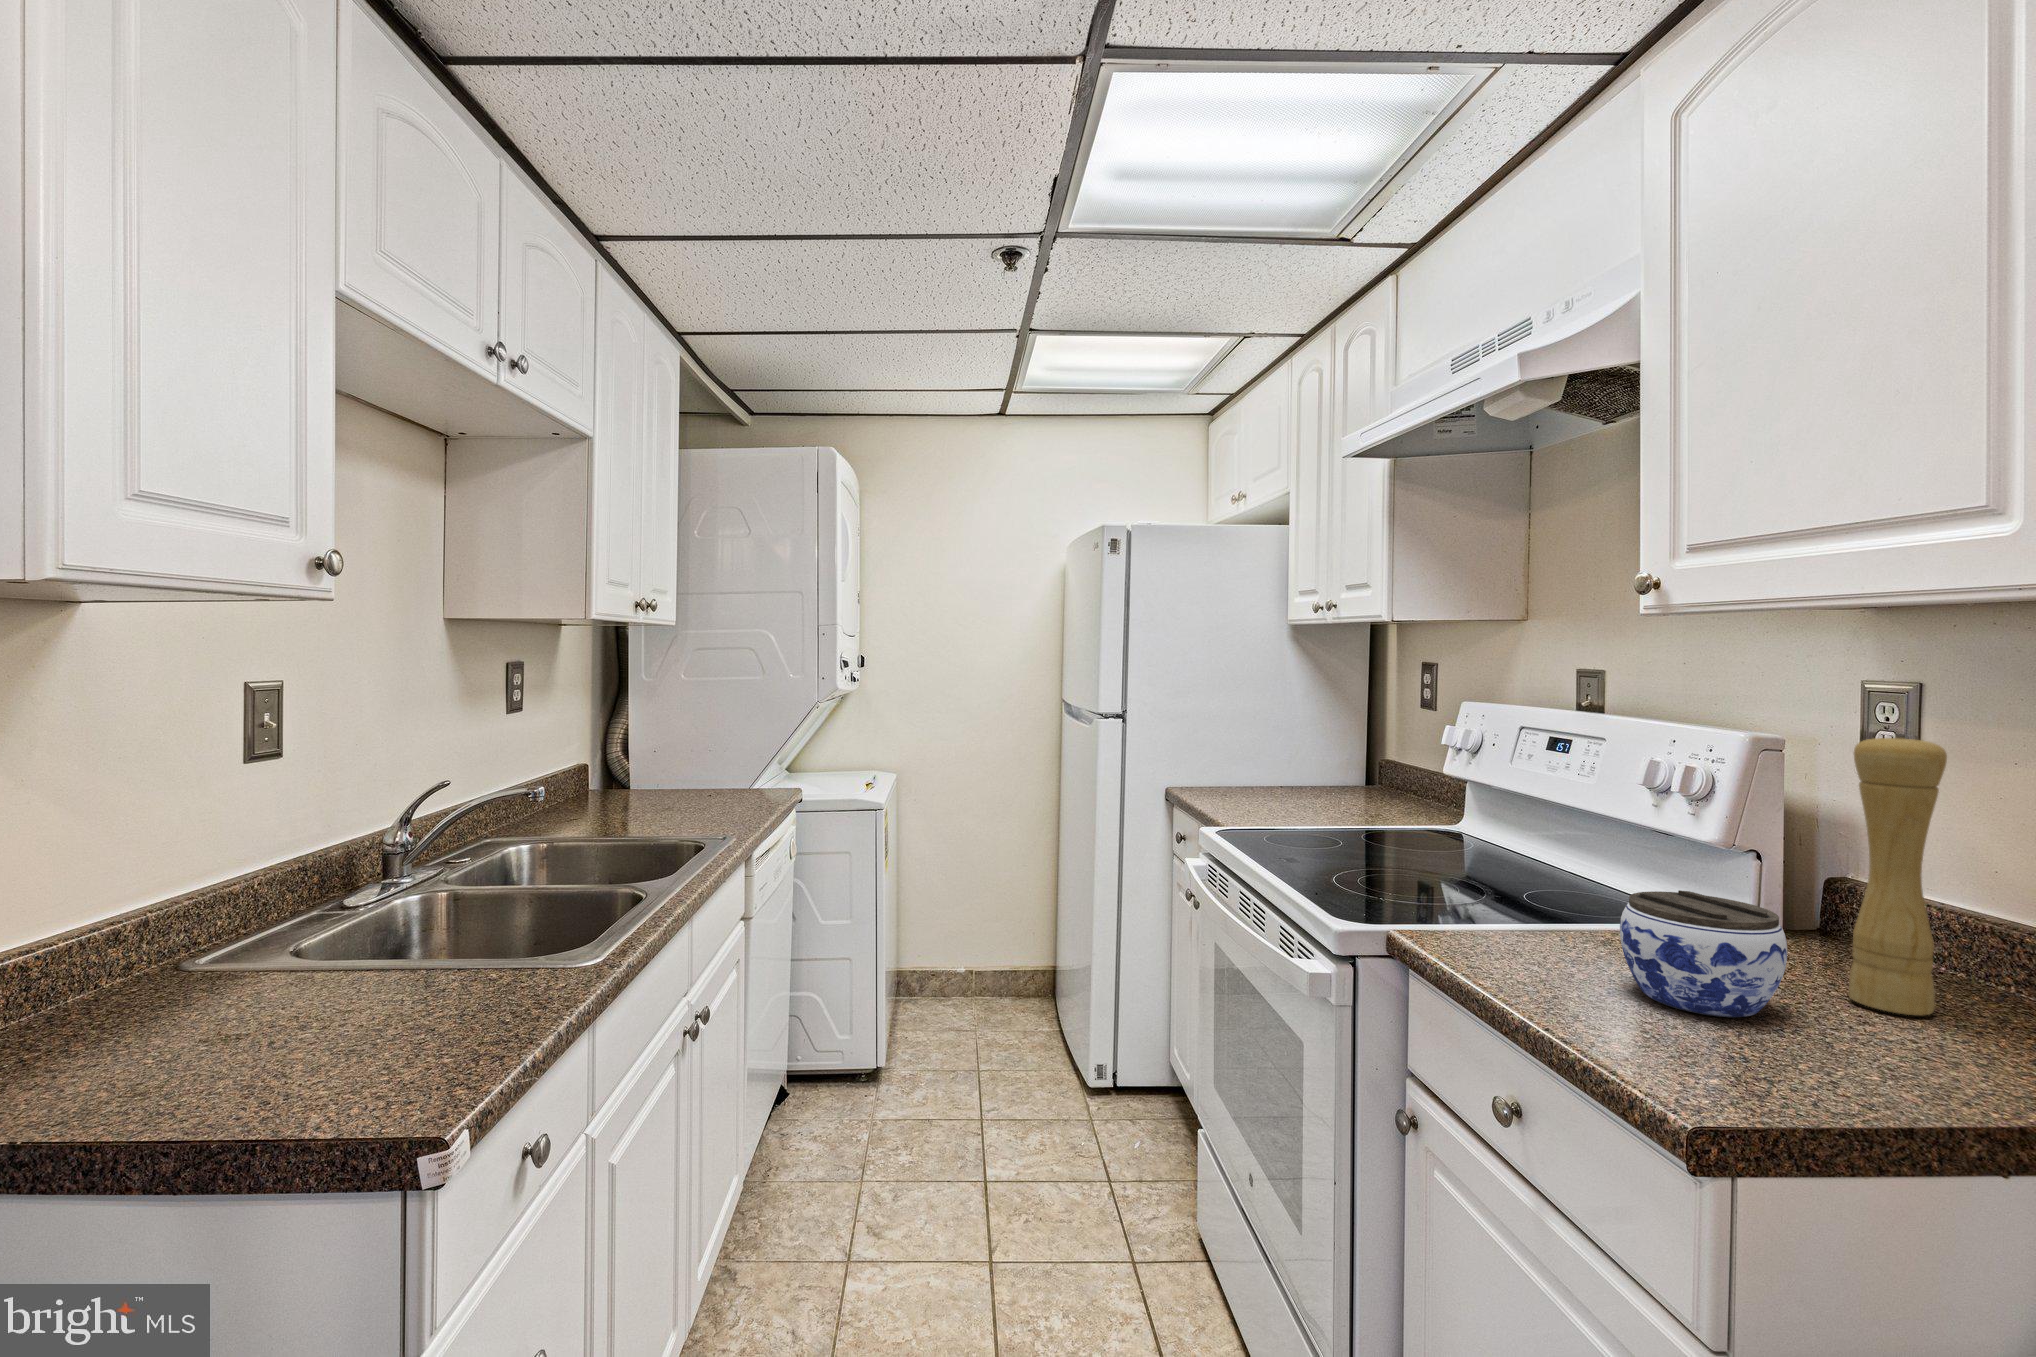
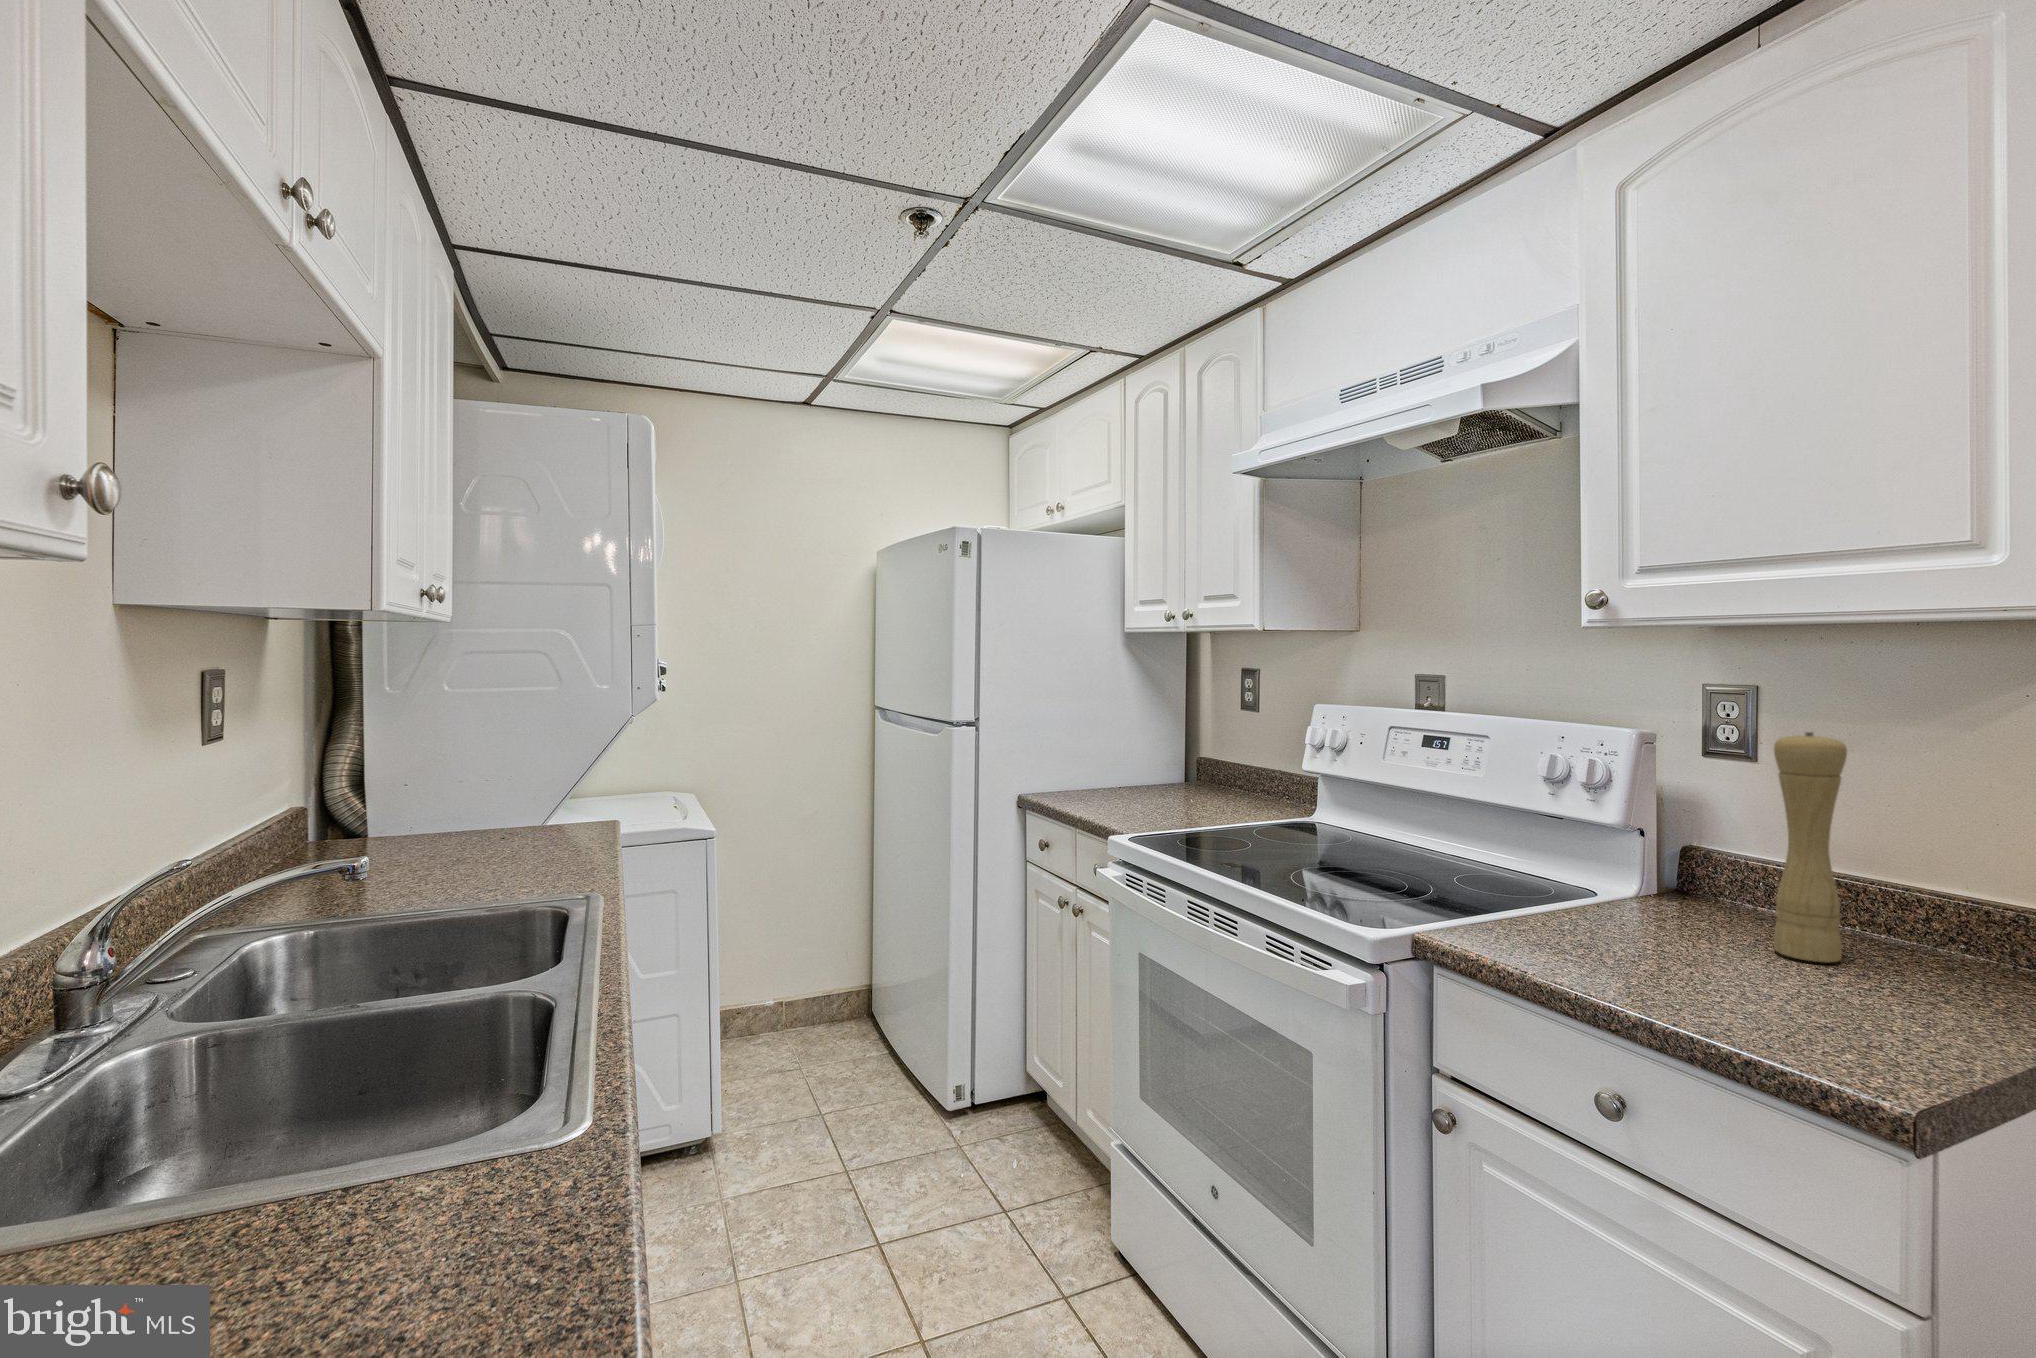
jar: present [1620,890,1787,1017] -> none [1626,877,1771,986]

